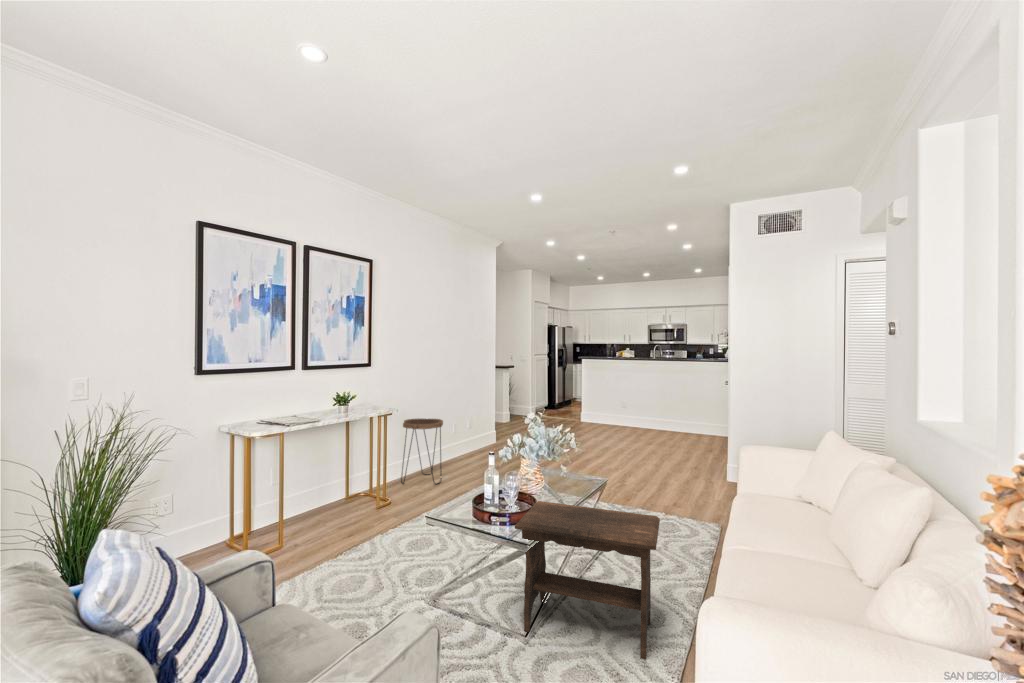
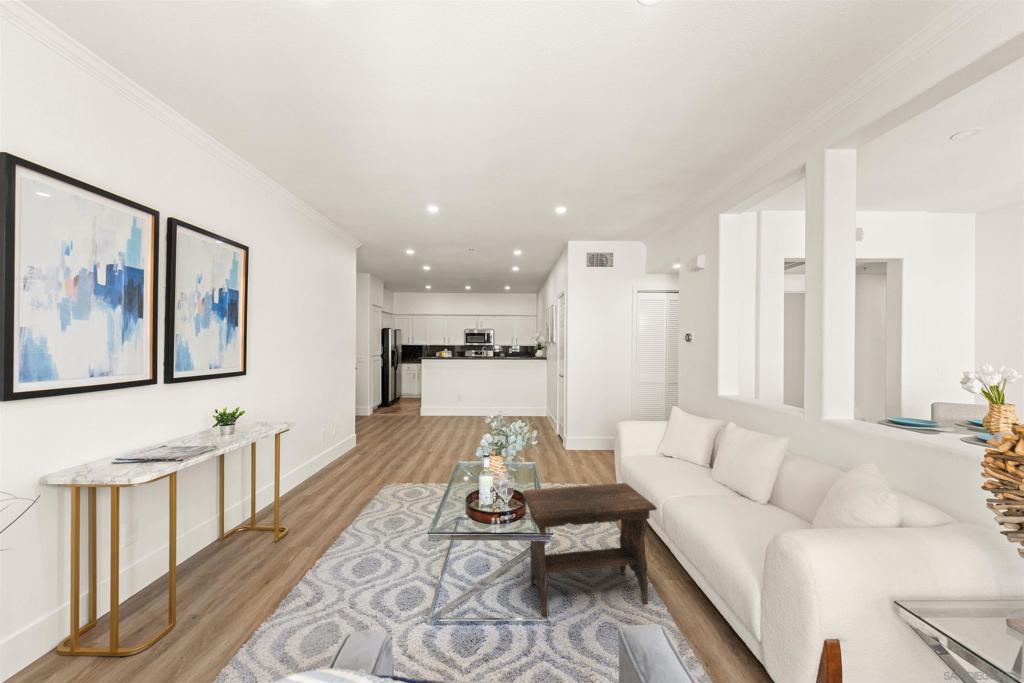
side table: present [401,419,443,484] -> none [282,427,332,505]

